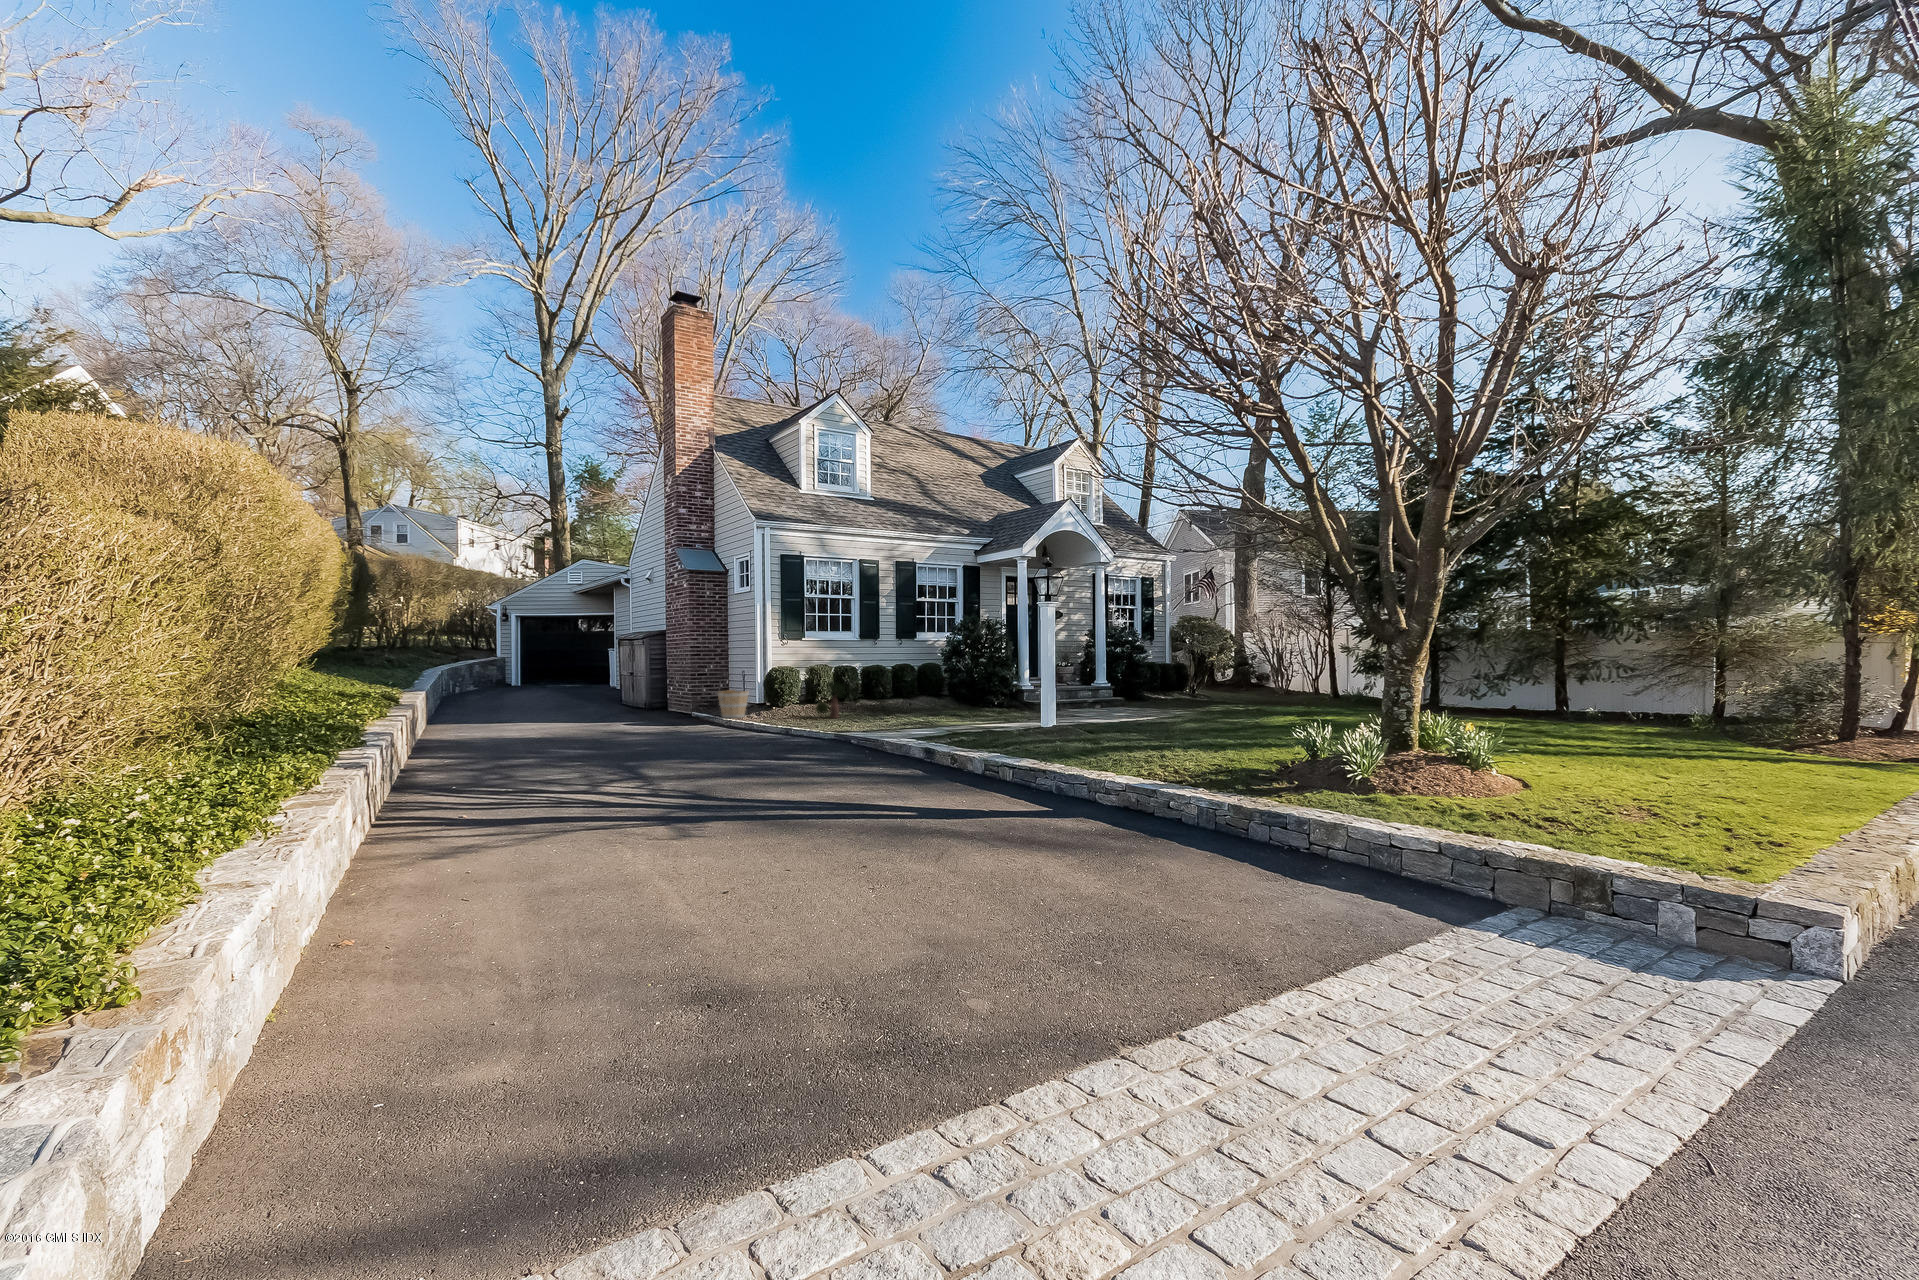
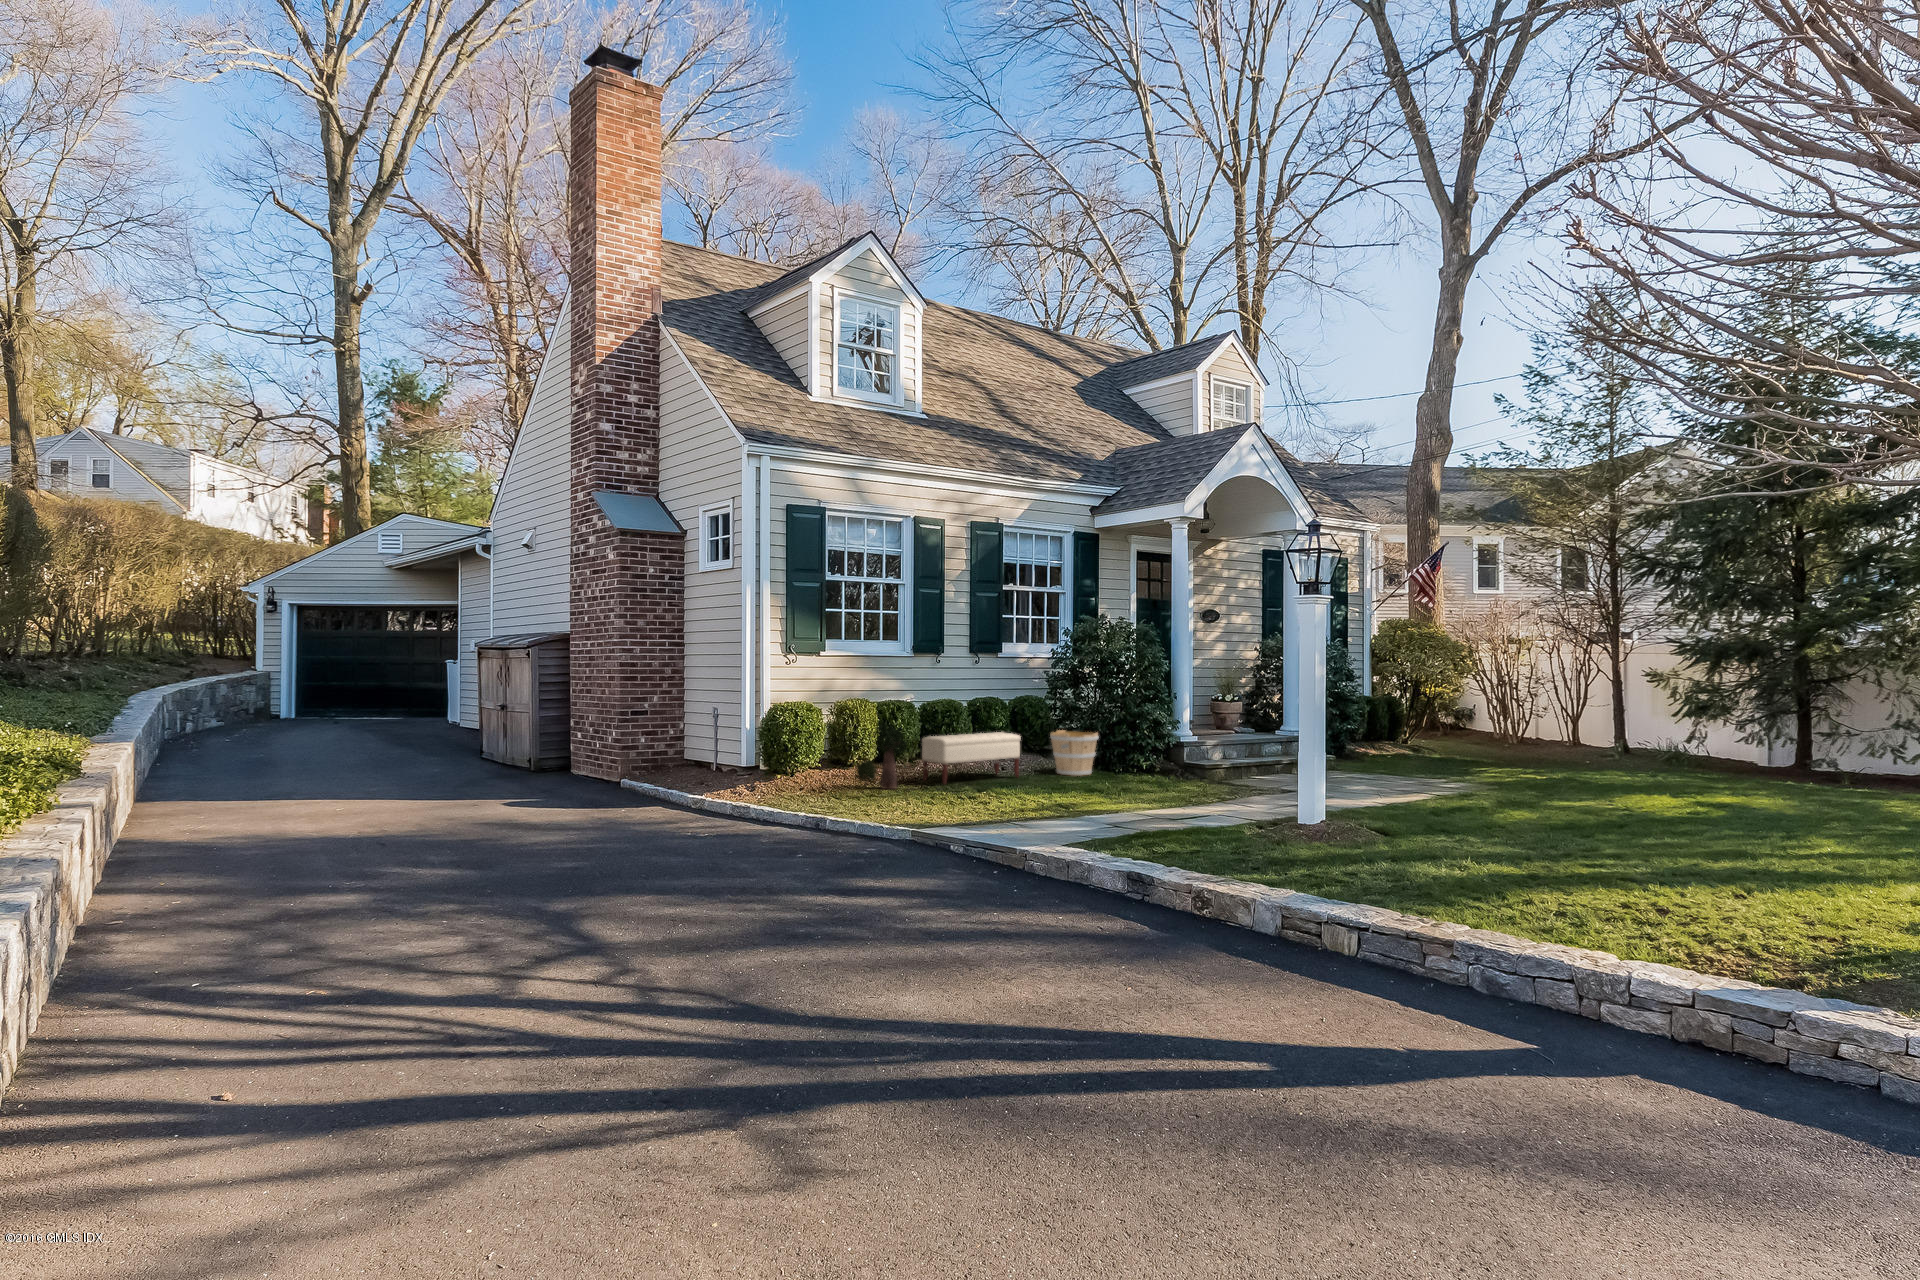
bench: none [858,687,919,716] -> present [922,732,1021,784]
wooden bucket: present [718,690,749,718] -> present [1050,730,1099,776]

